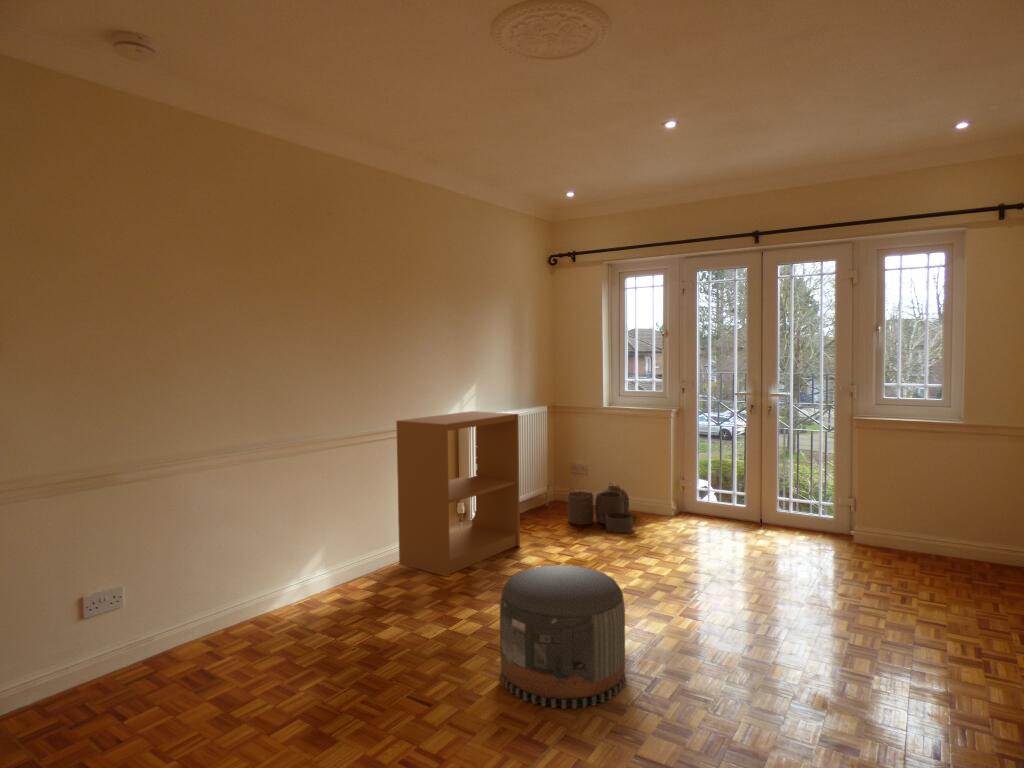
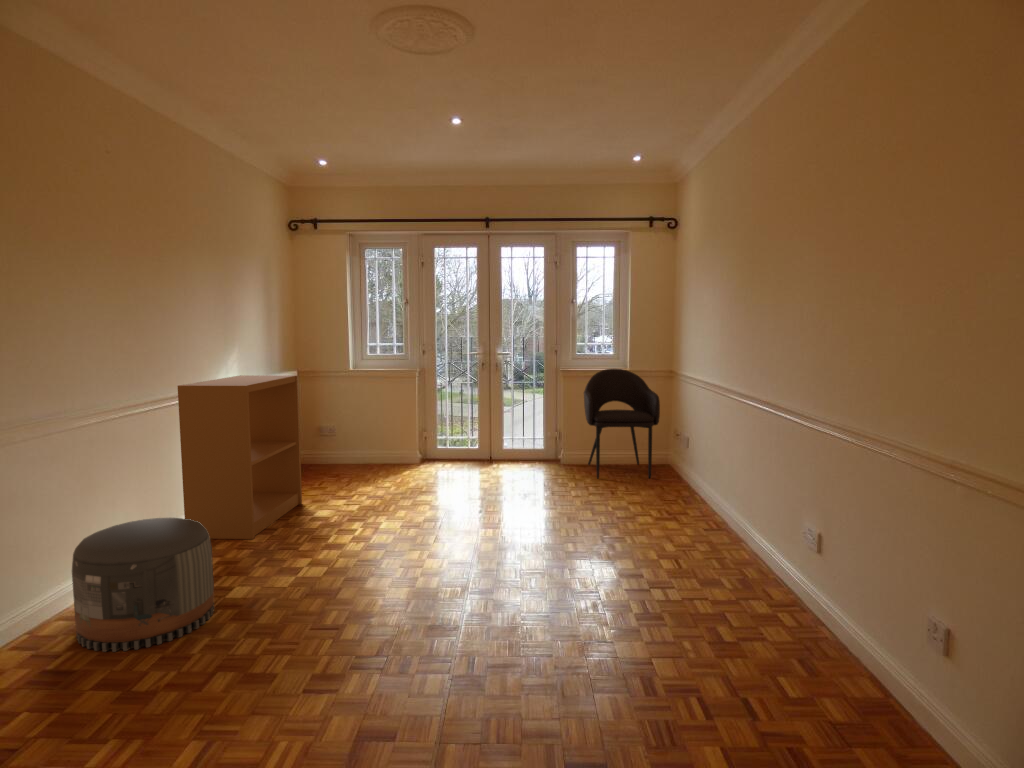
armchair: none [880,421,1005,587] -> present [584,369,660,478]
woven basket: present [568,486,633,533] -> none [329,440,395,481]
pouf: present [500,565,625,709] -> present [72,518,214,652]

